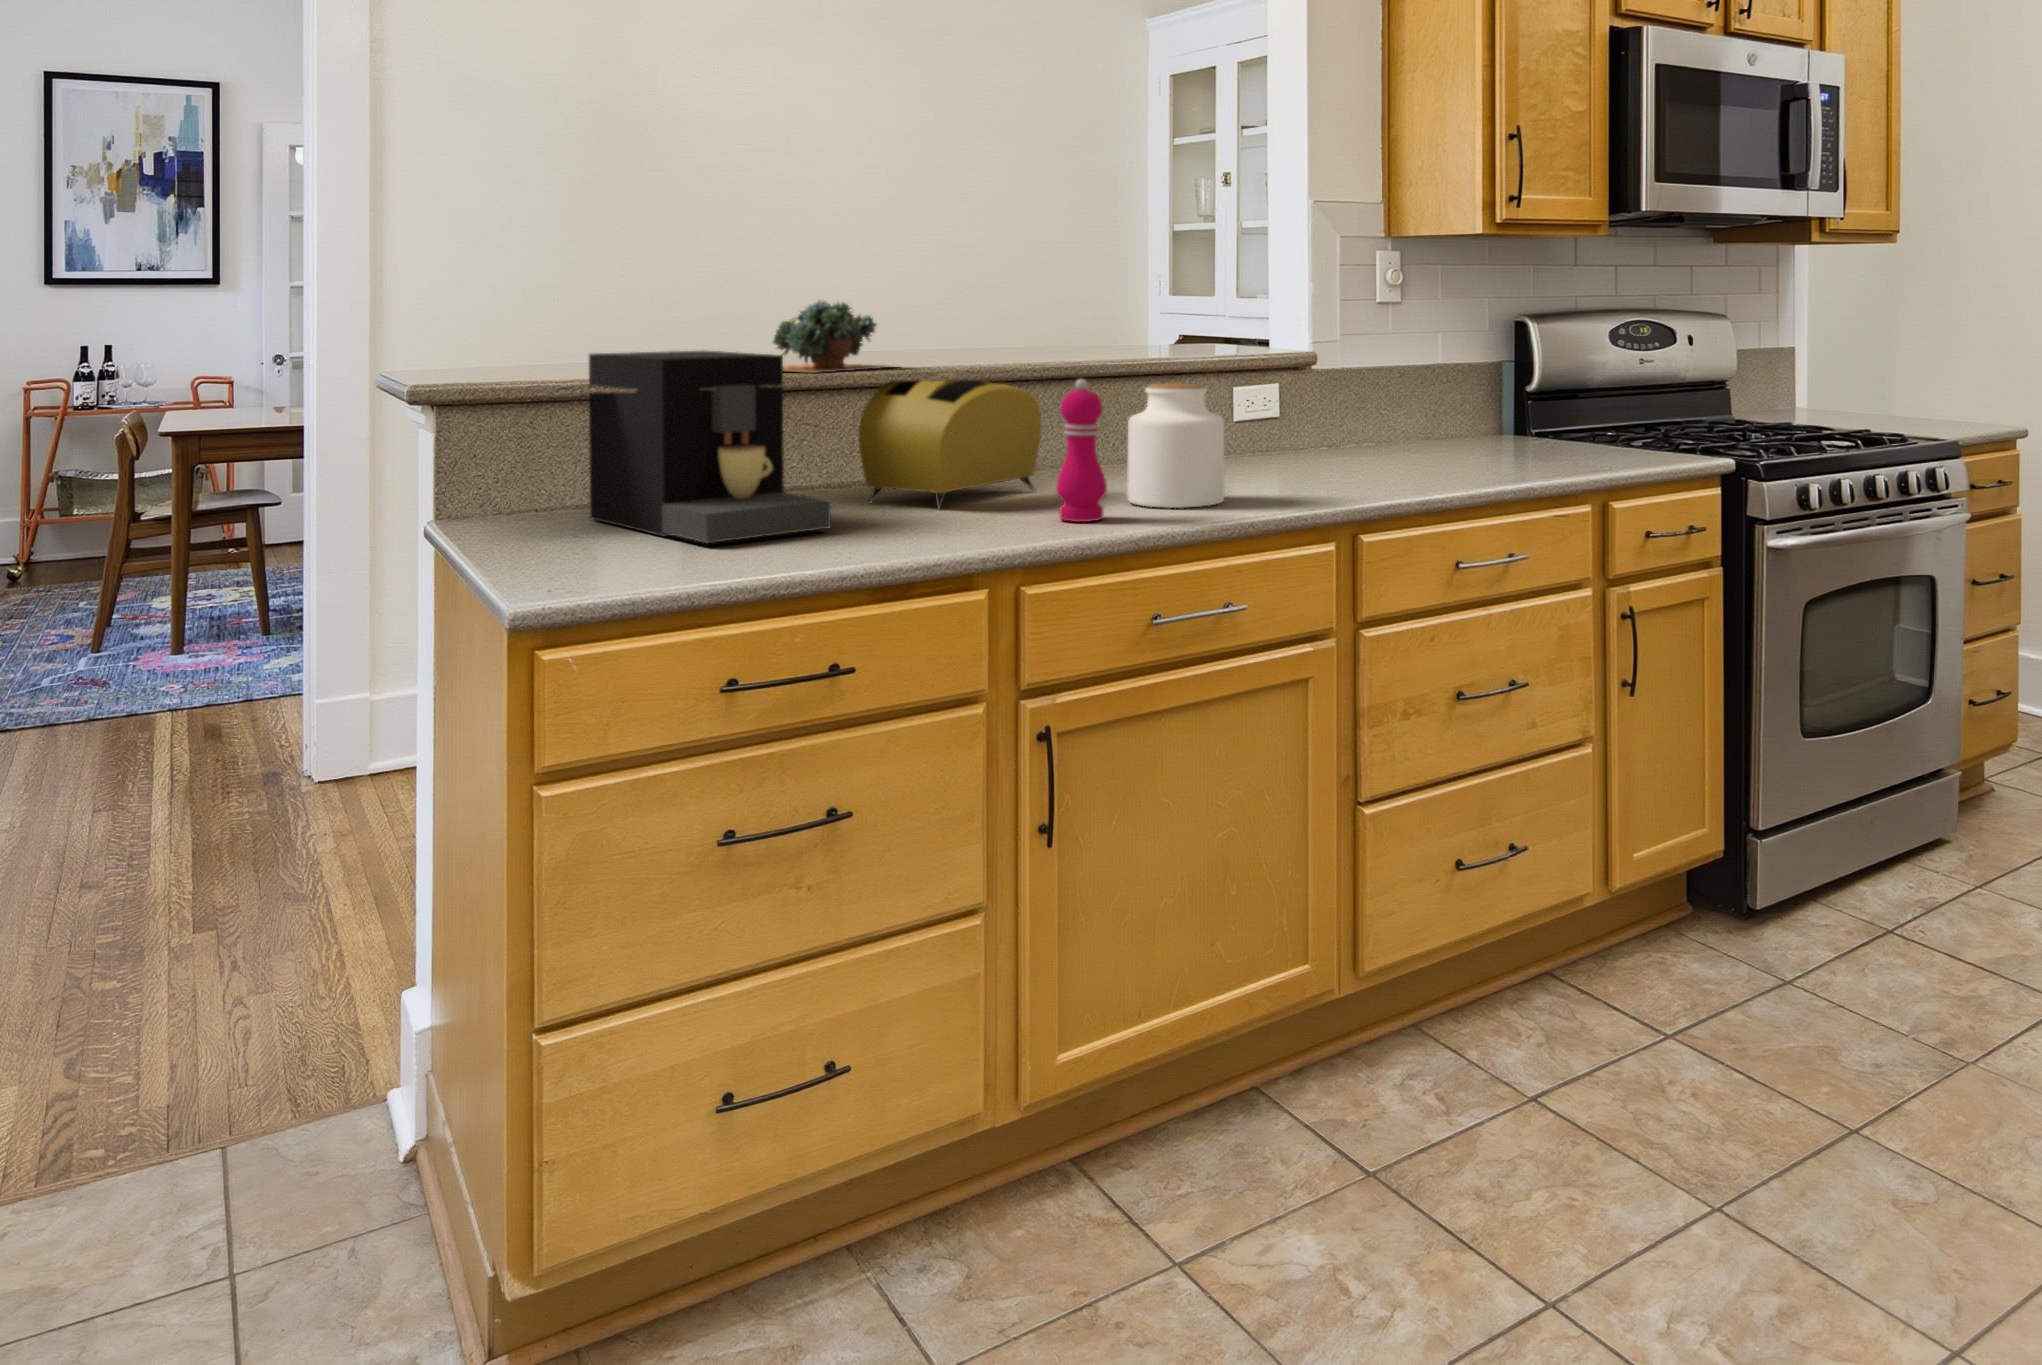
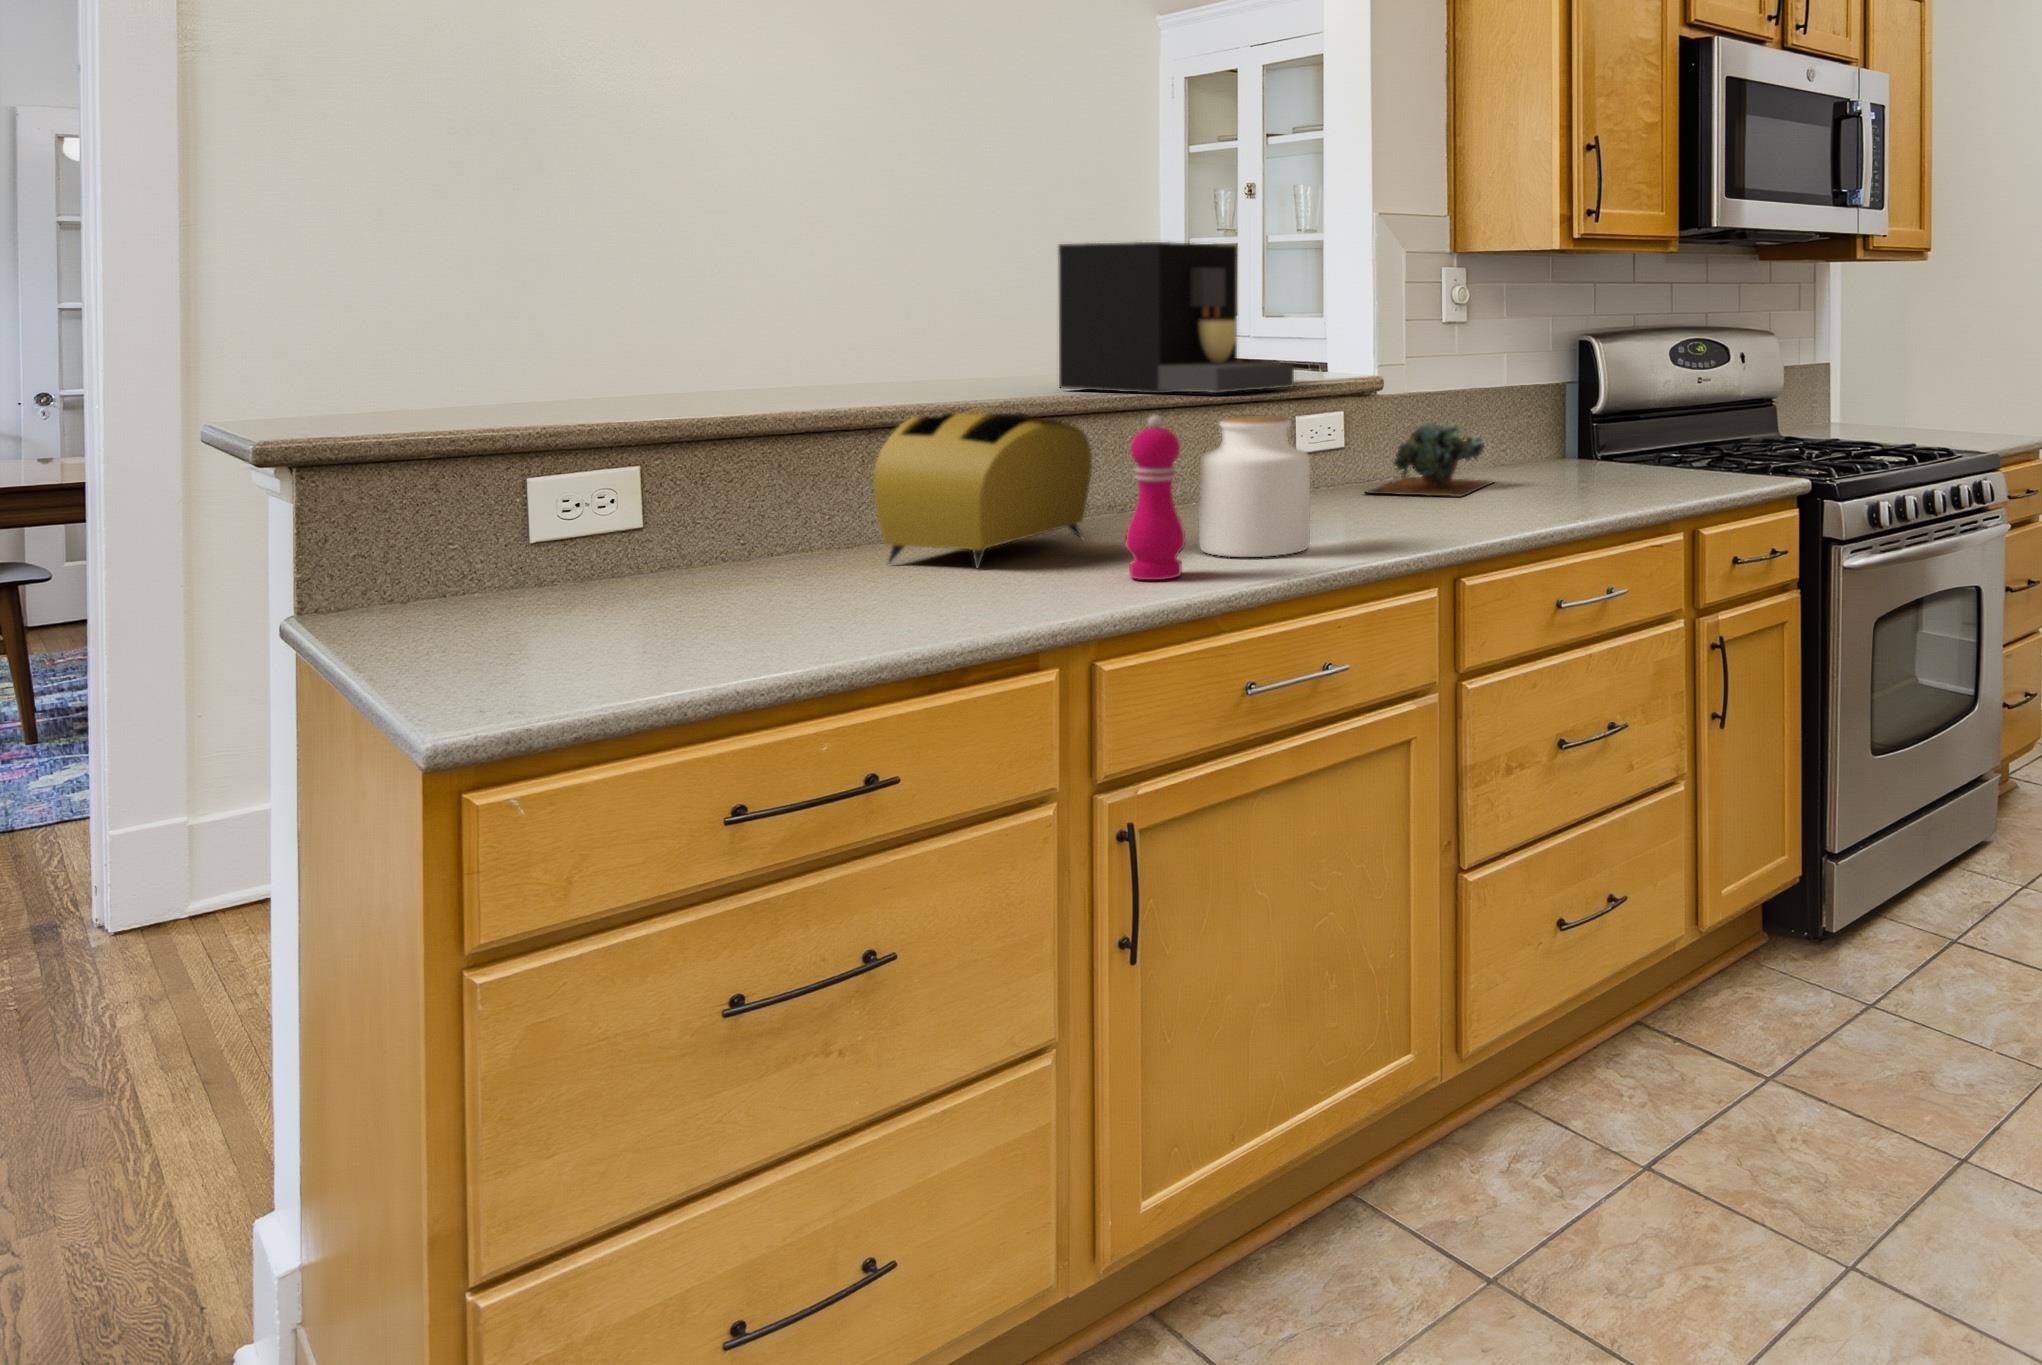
succulent plant: present [773,300,890,373] -> present [1365,422,1492,497]
coffee maker: present [589,351,831,543] -> present [1058,242,1294,393]

